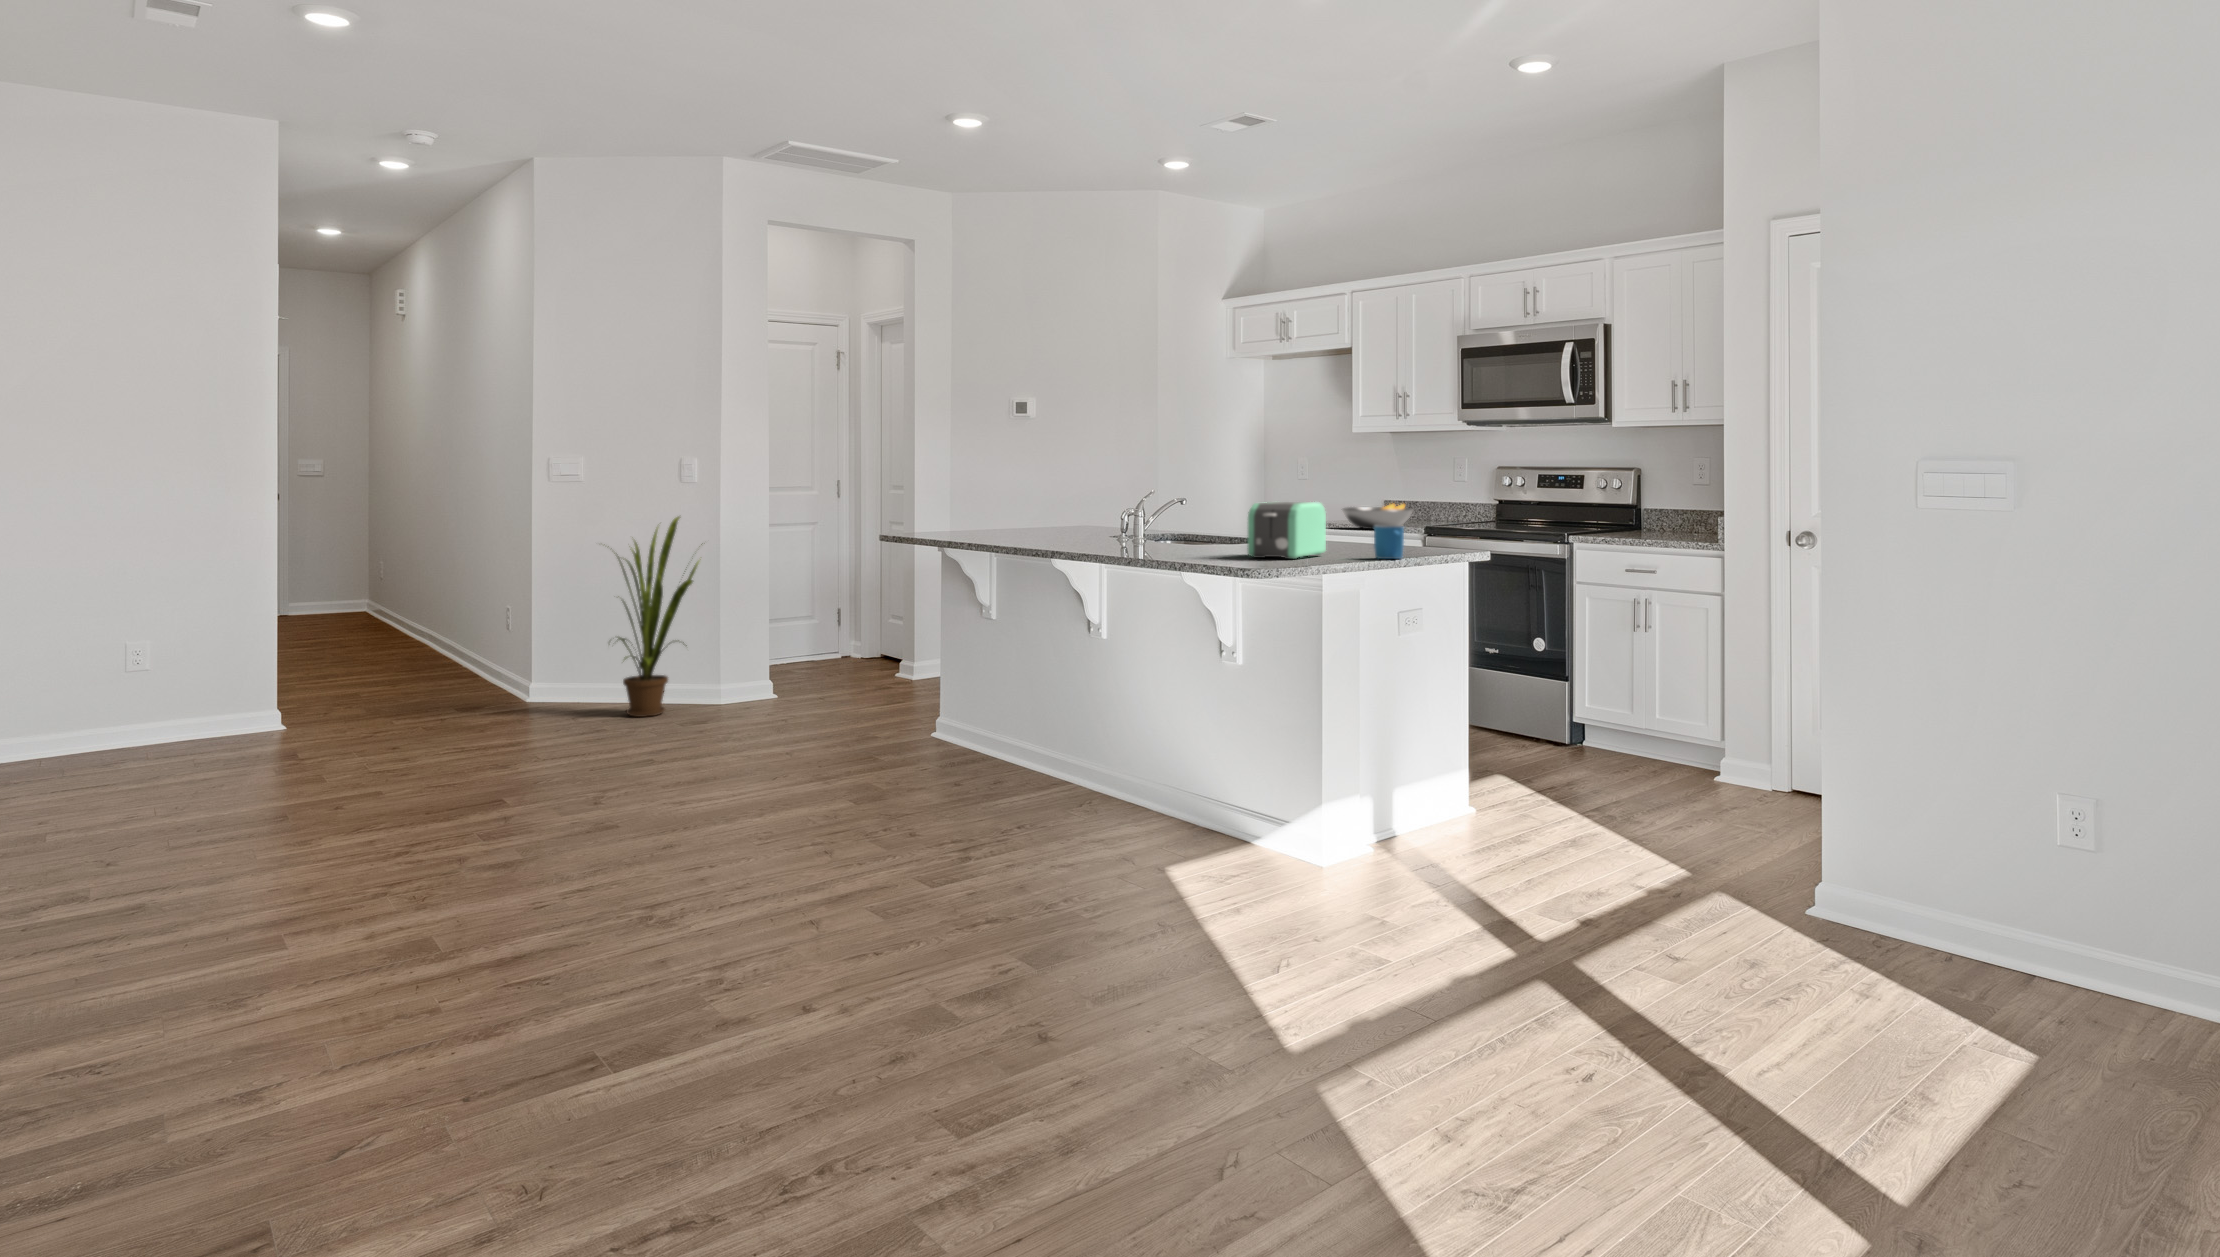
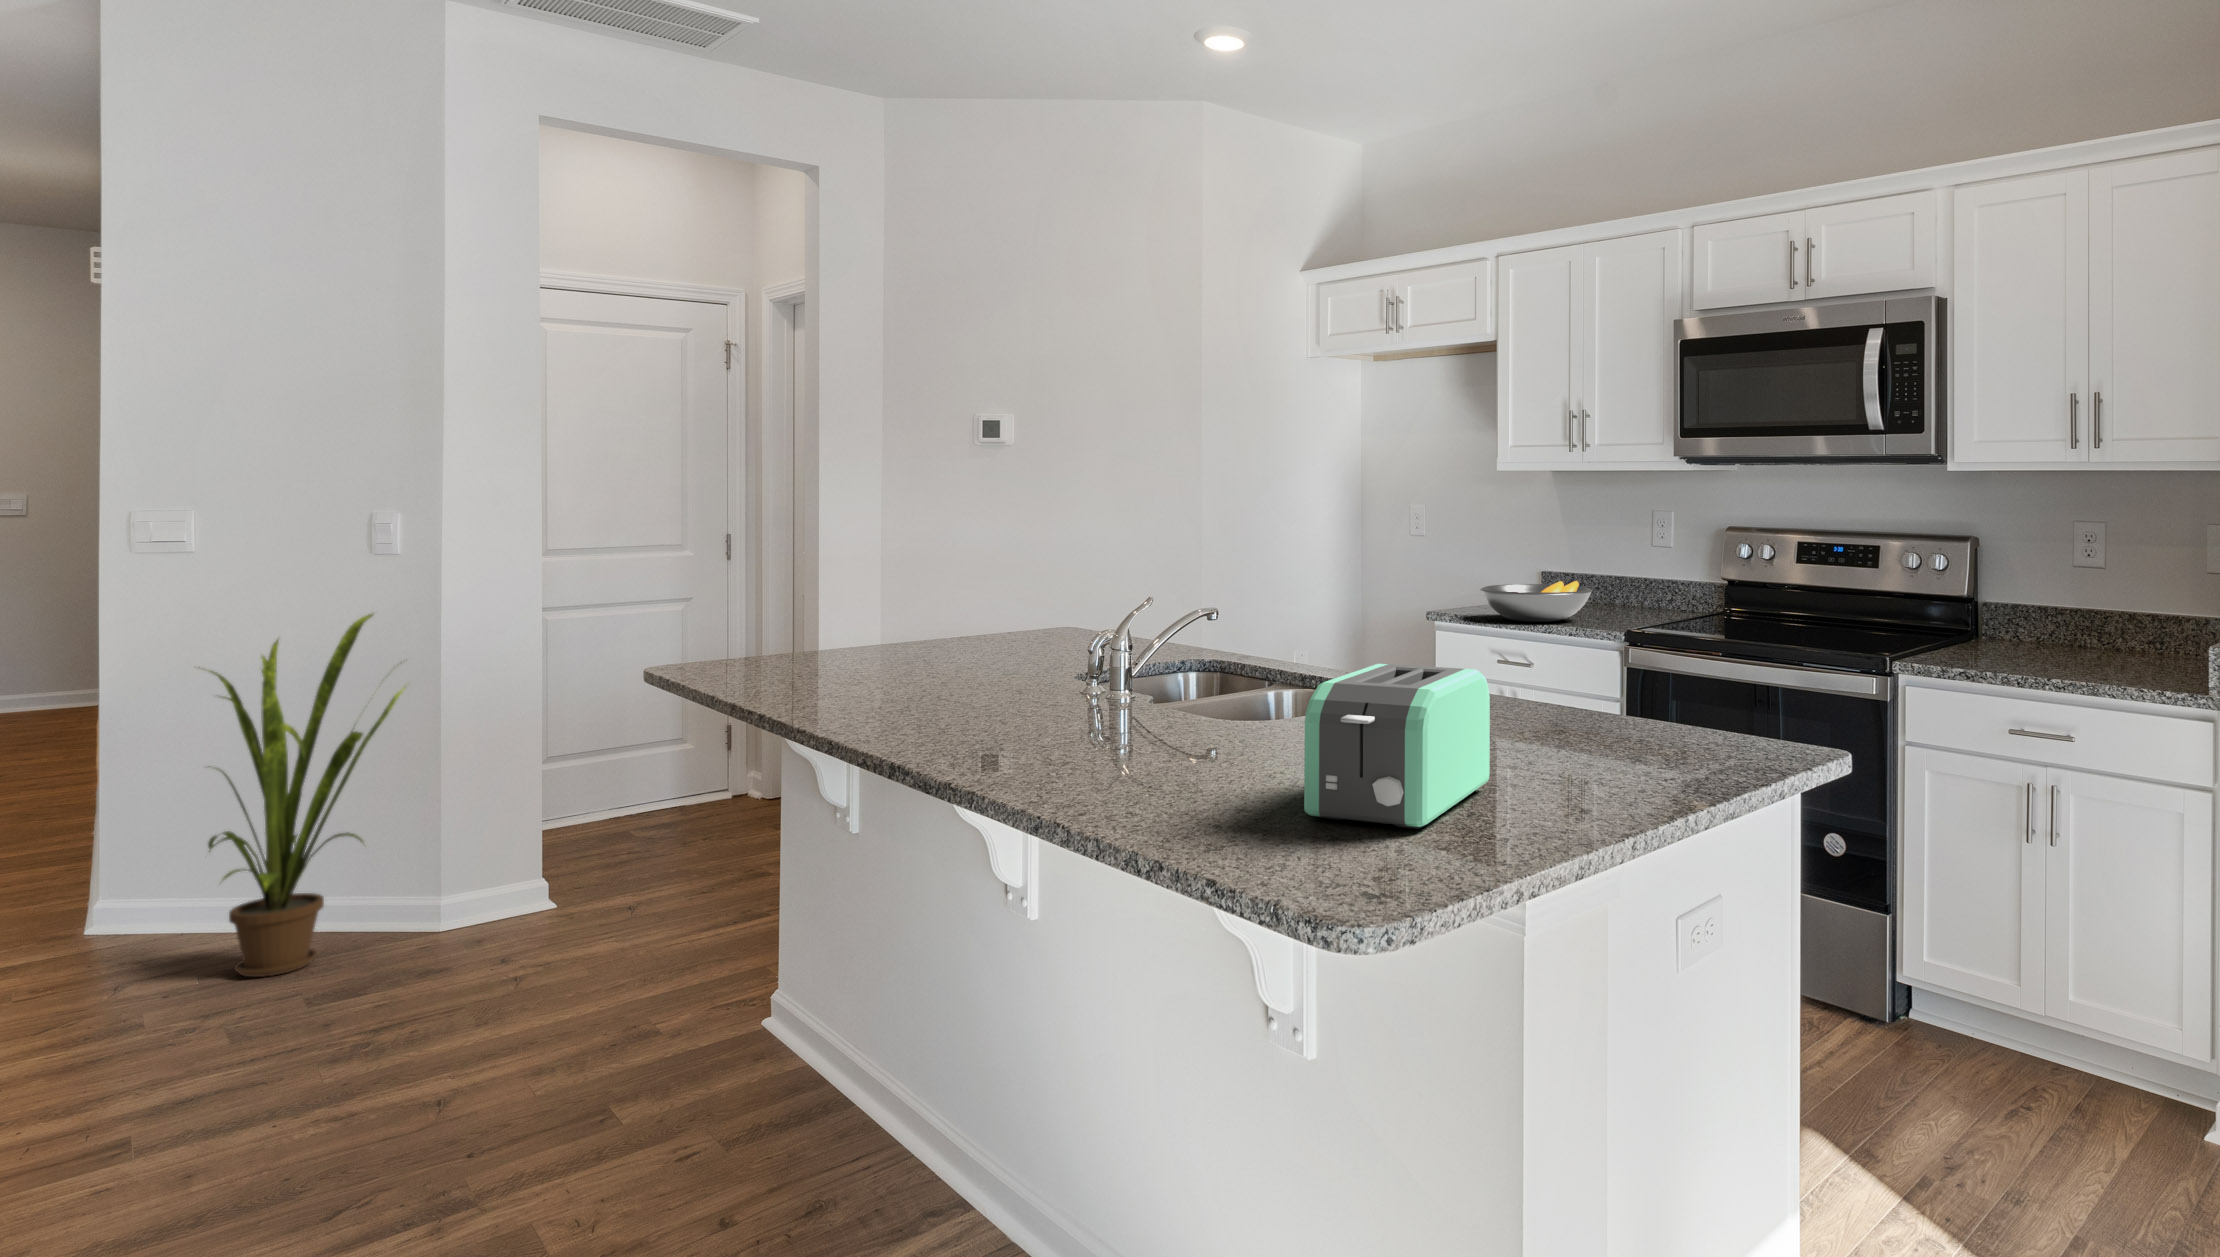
mug: present [1374,525,1404,559] -> none [1606,724,1678,814]

